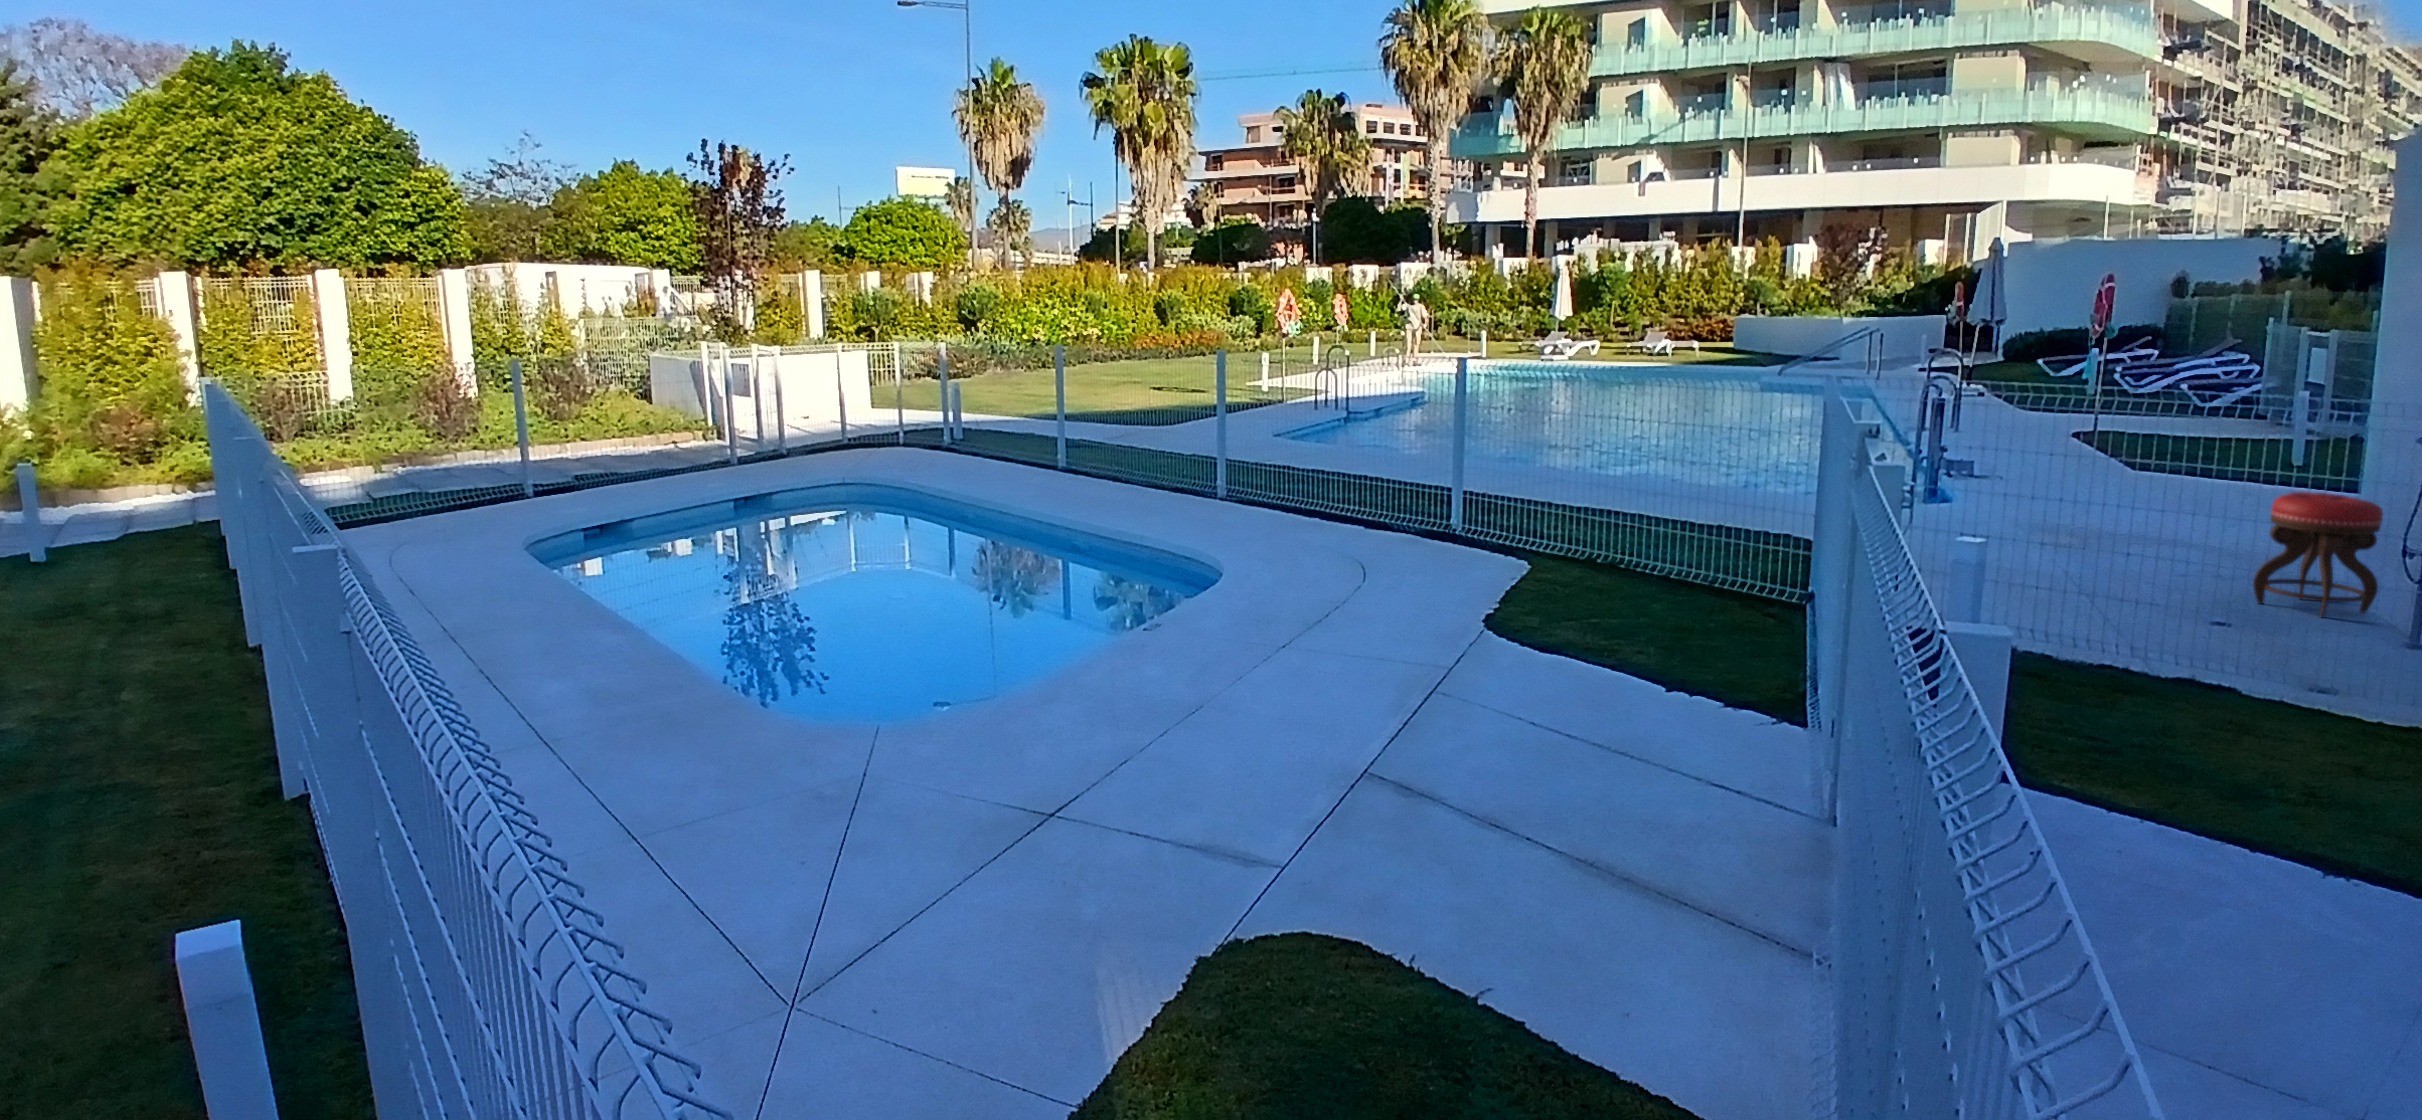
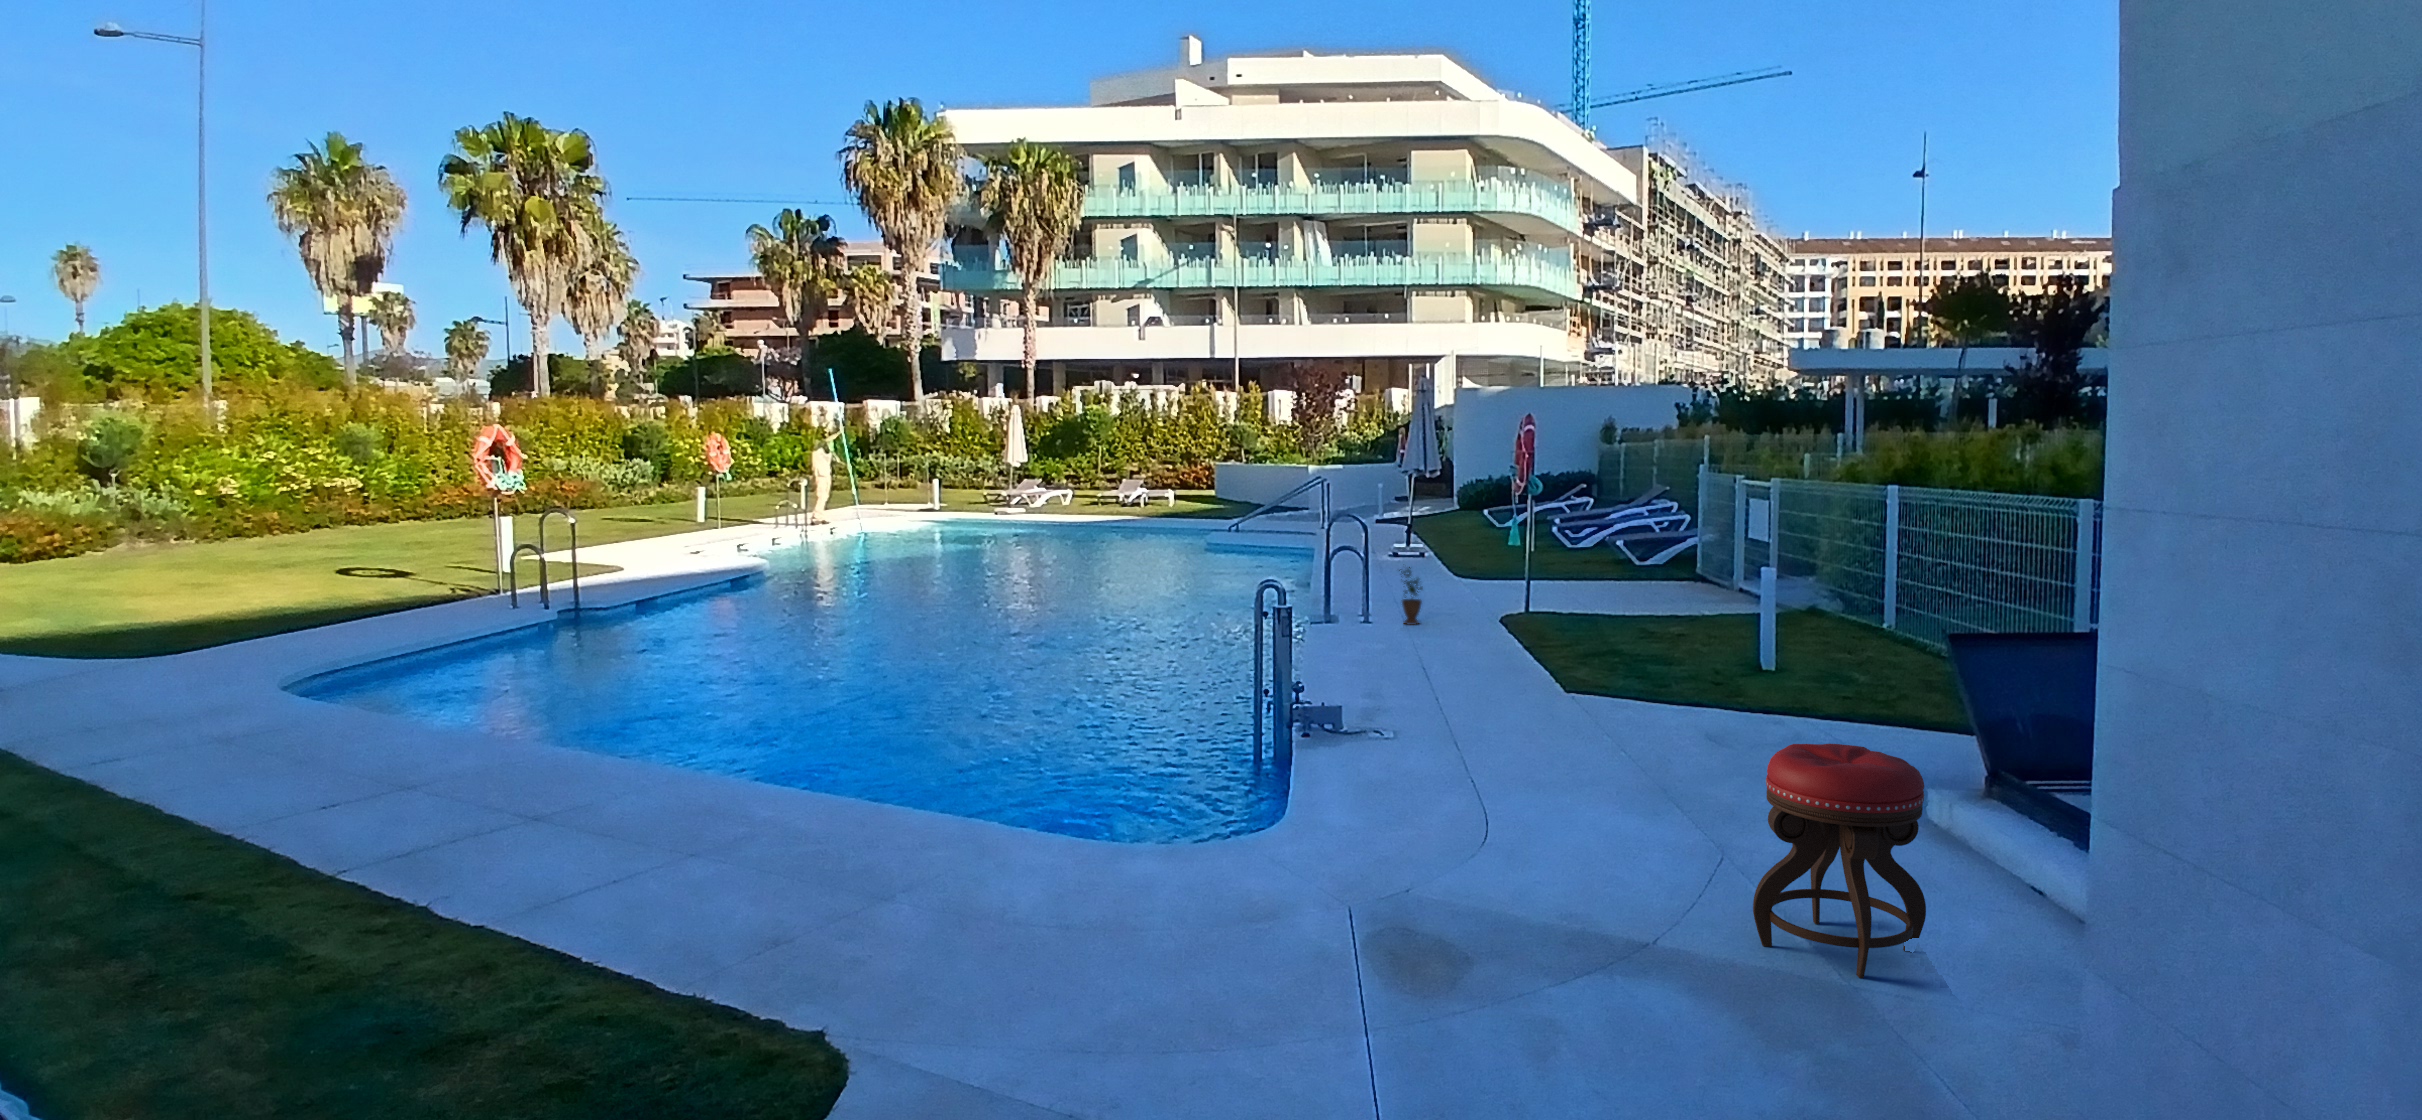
potted plant: none [1965,401,1989,449] -> present [1399,567,1423,625]

